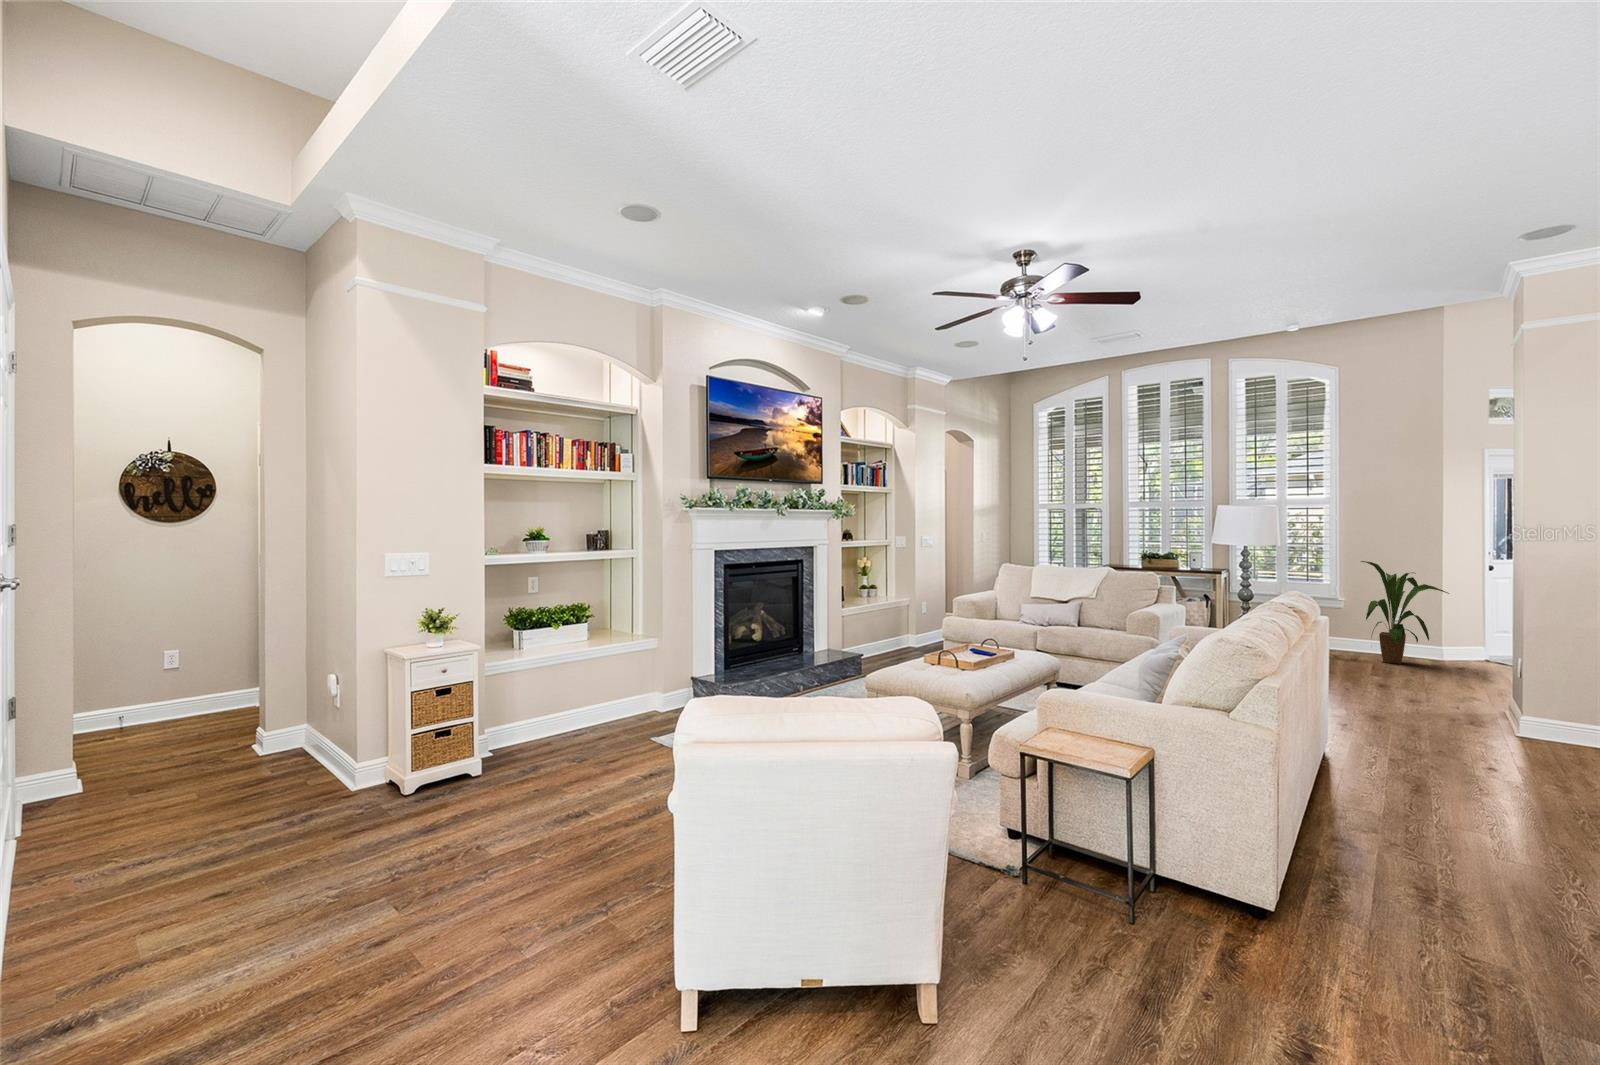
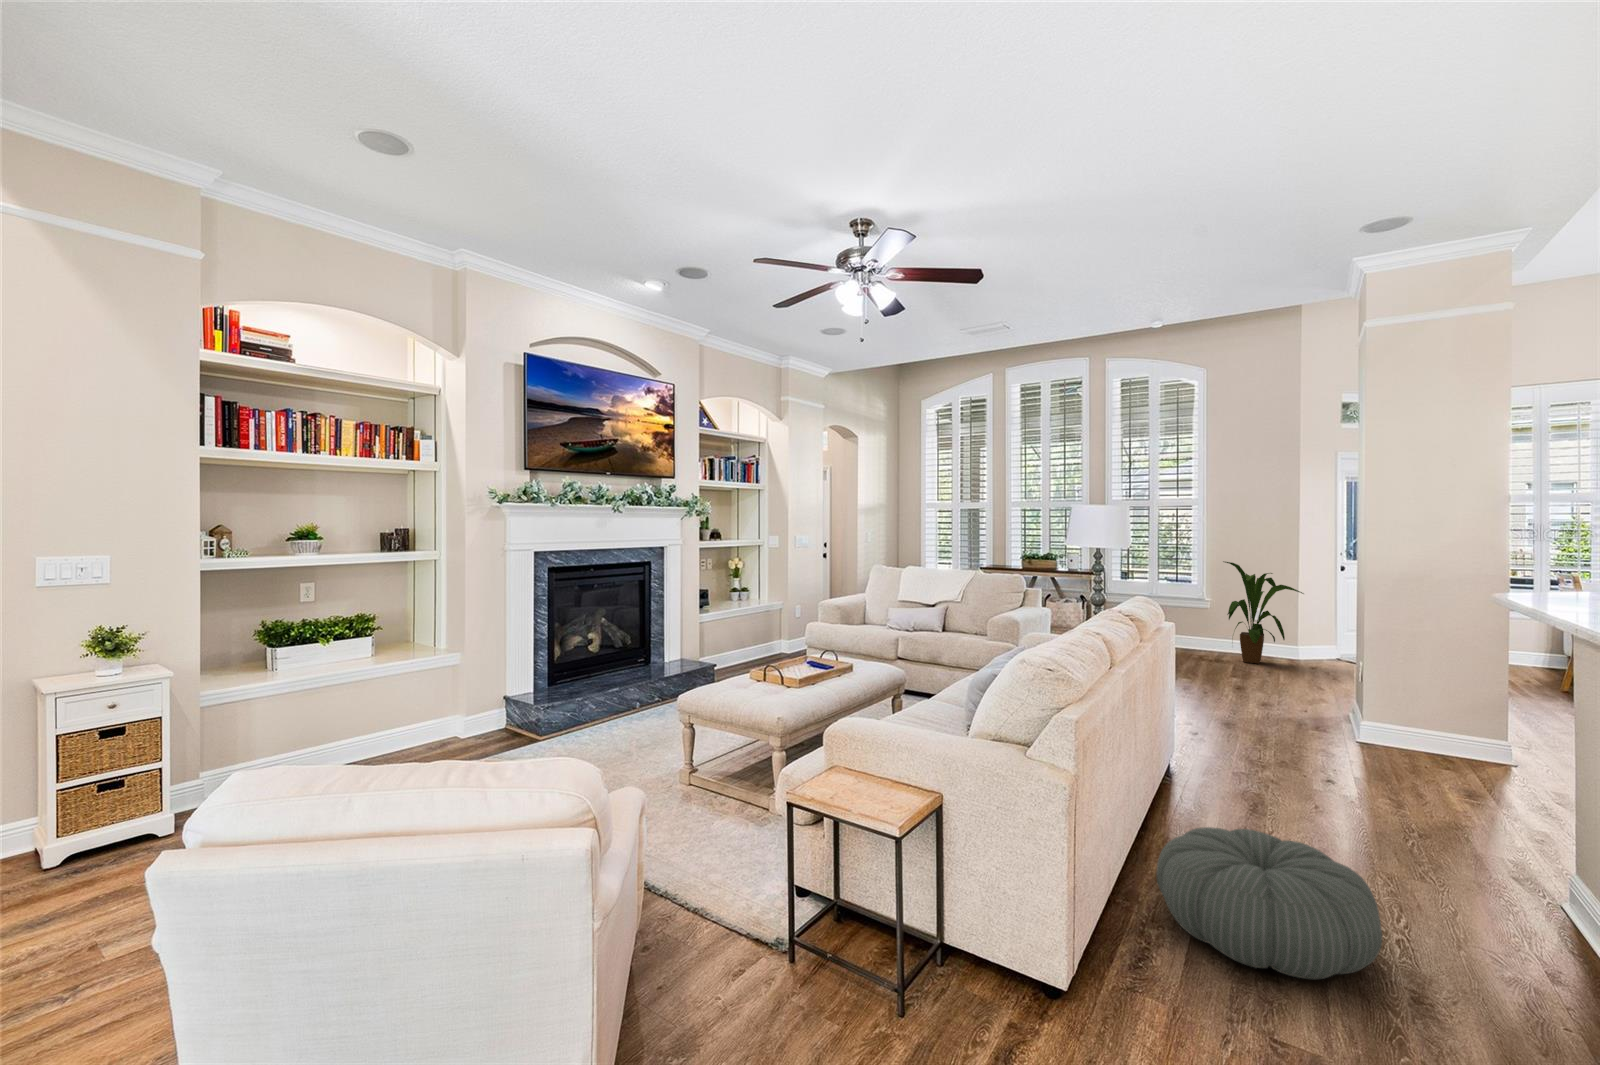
pouf: none [1336,794,1558,916] -> present [1156,827,1382,979]

